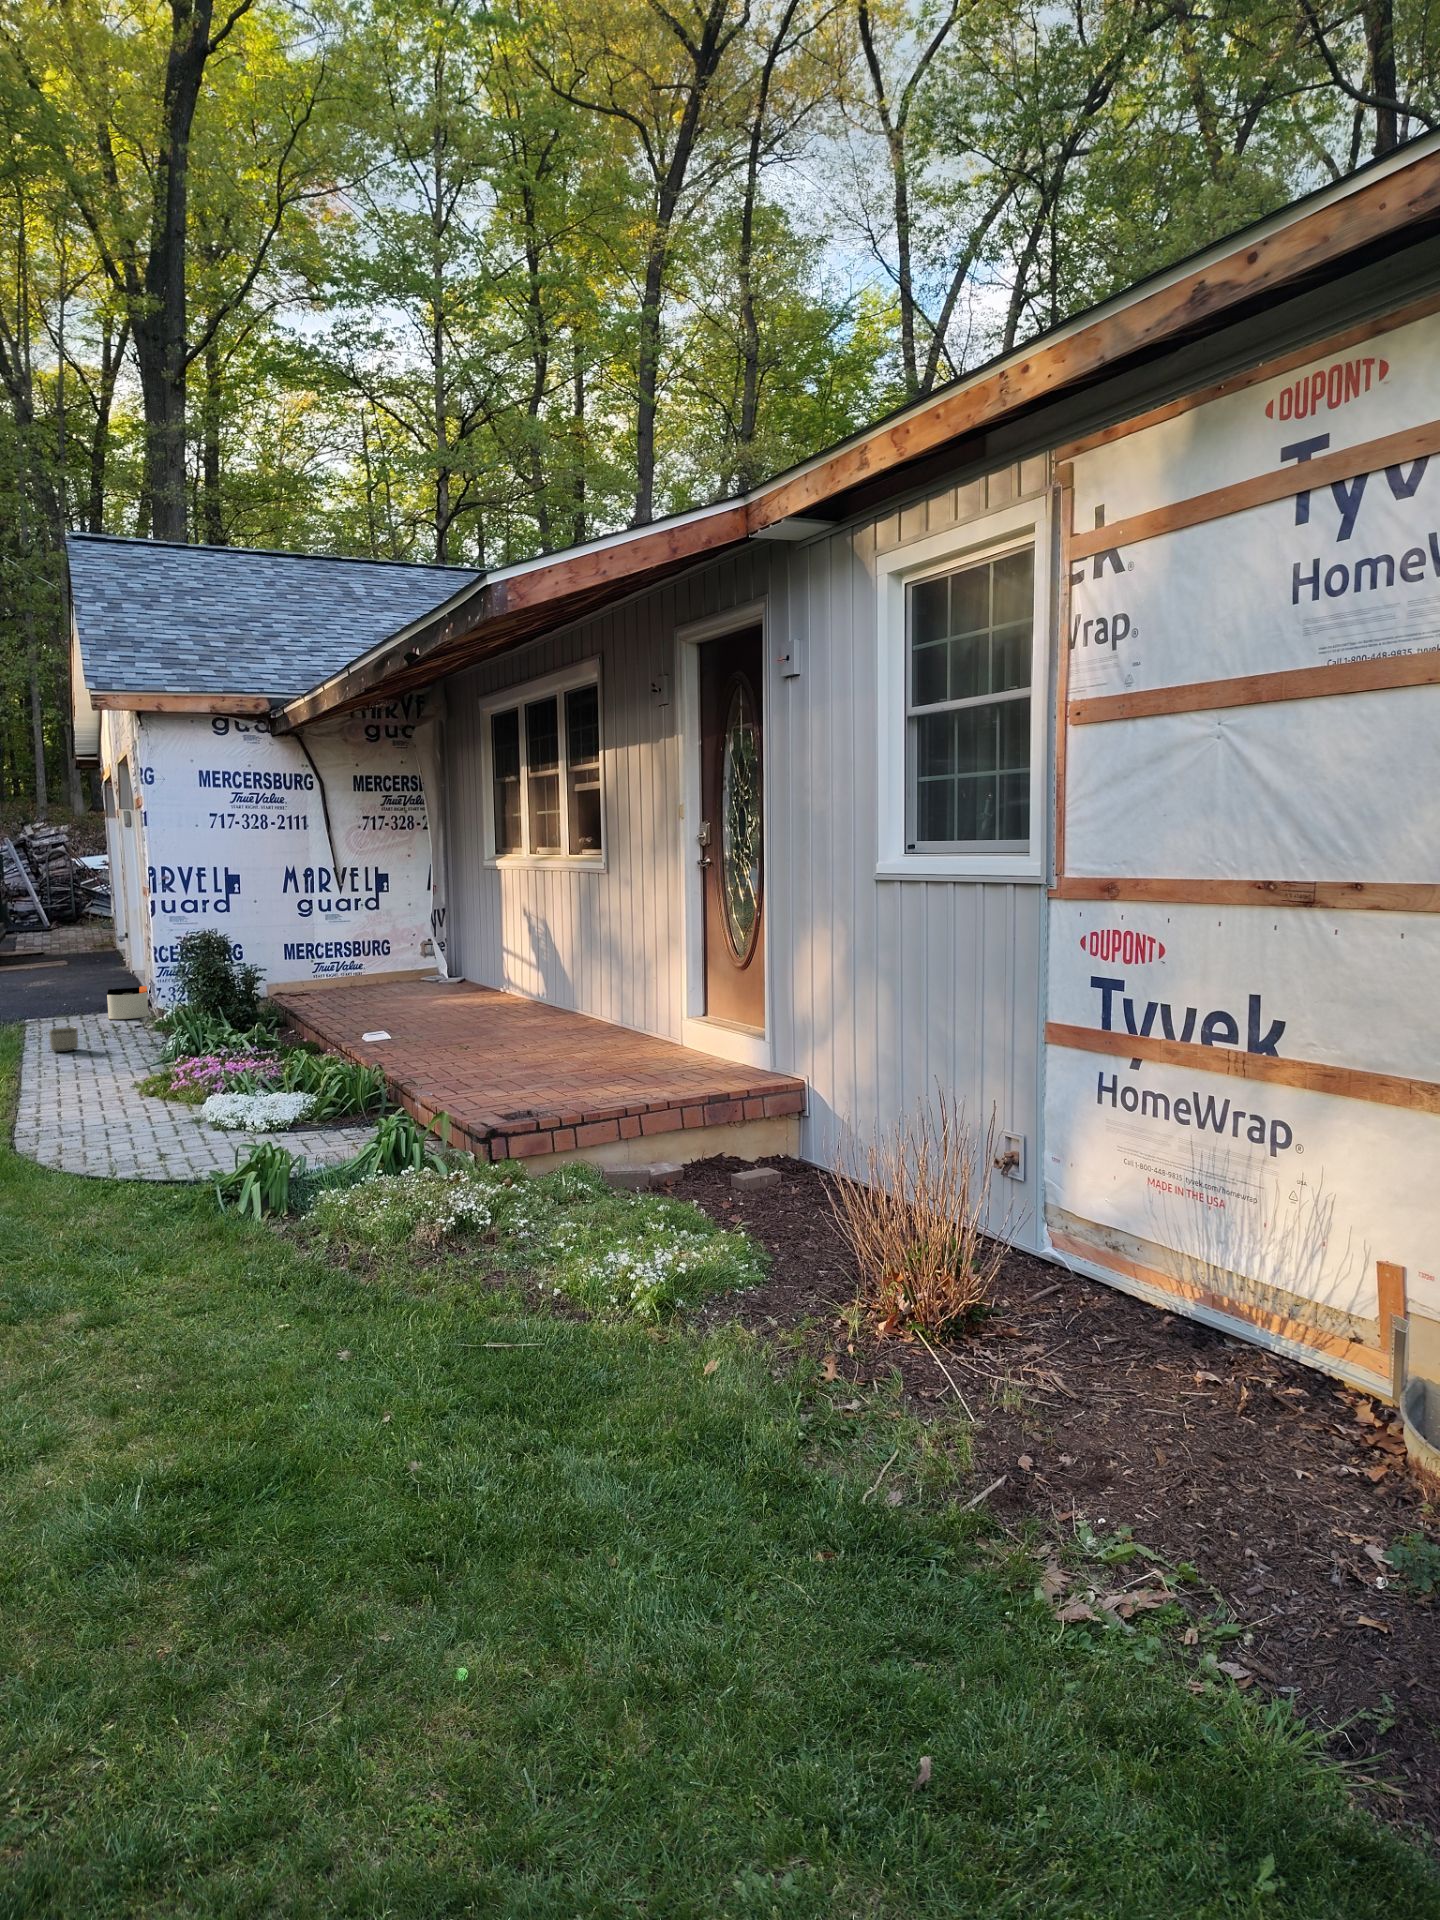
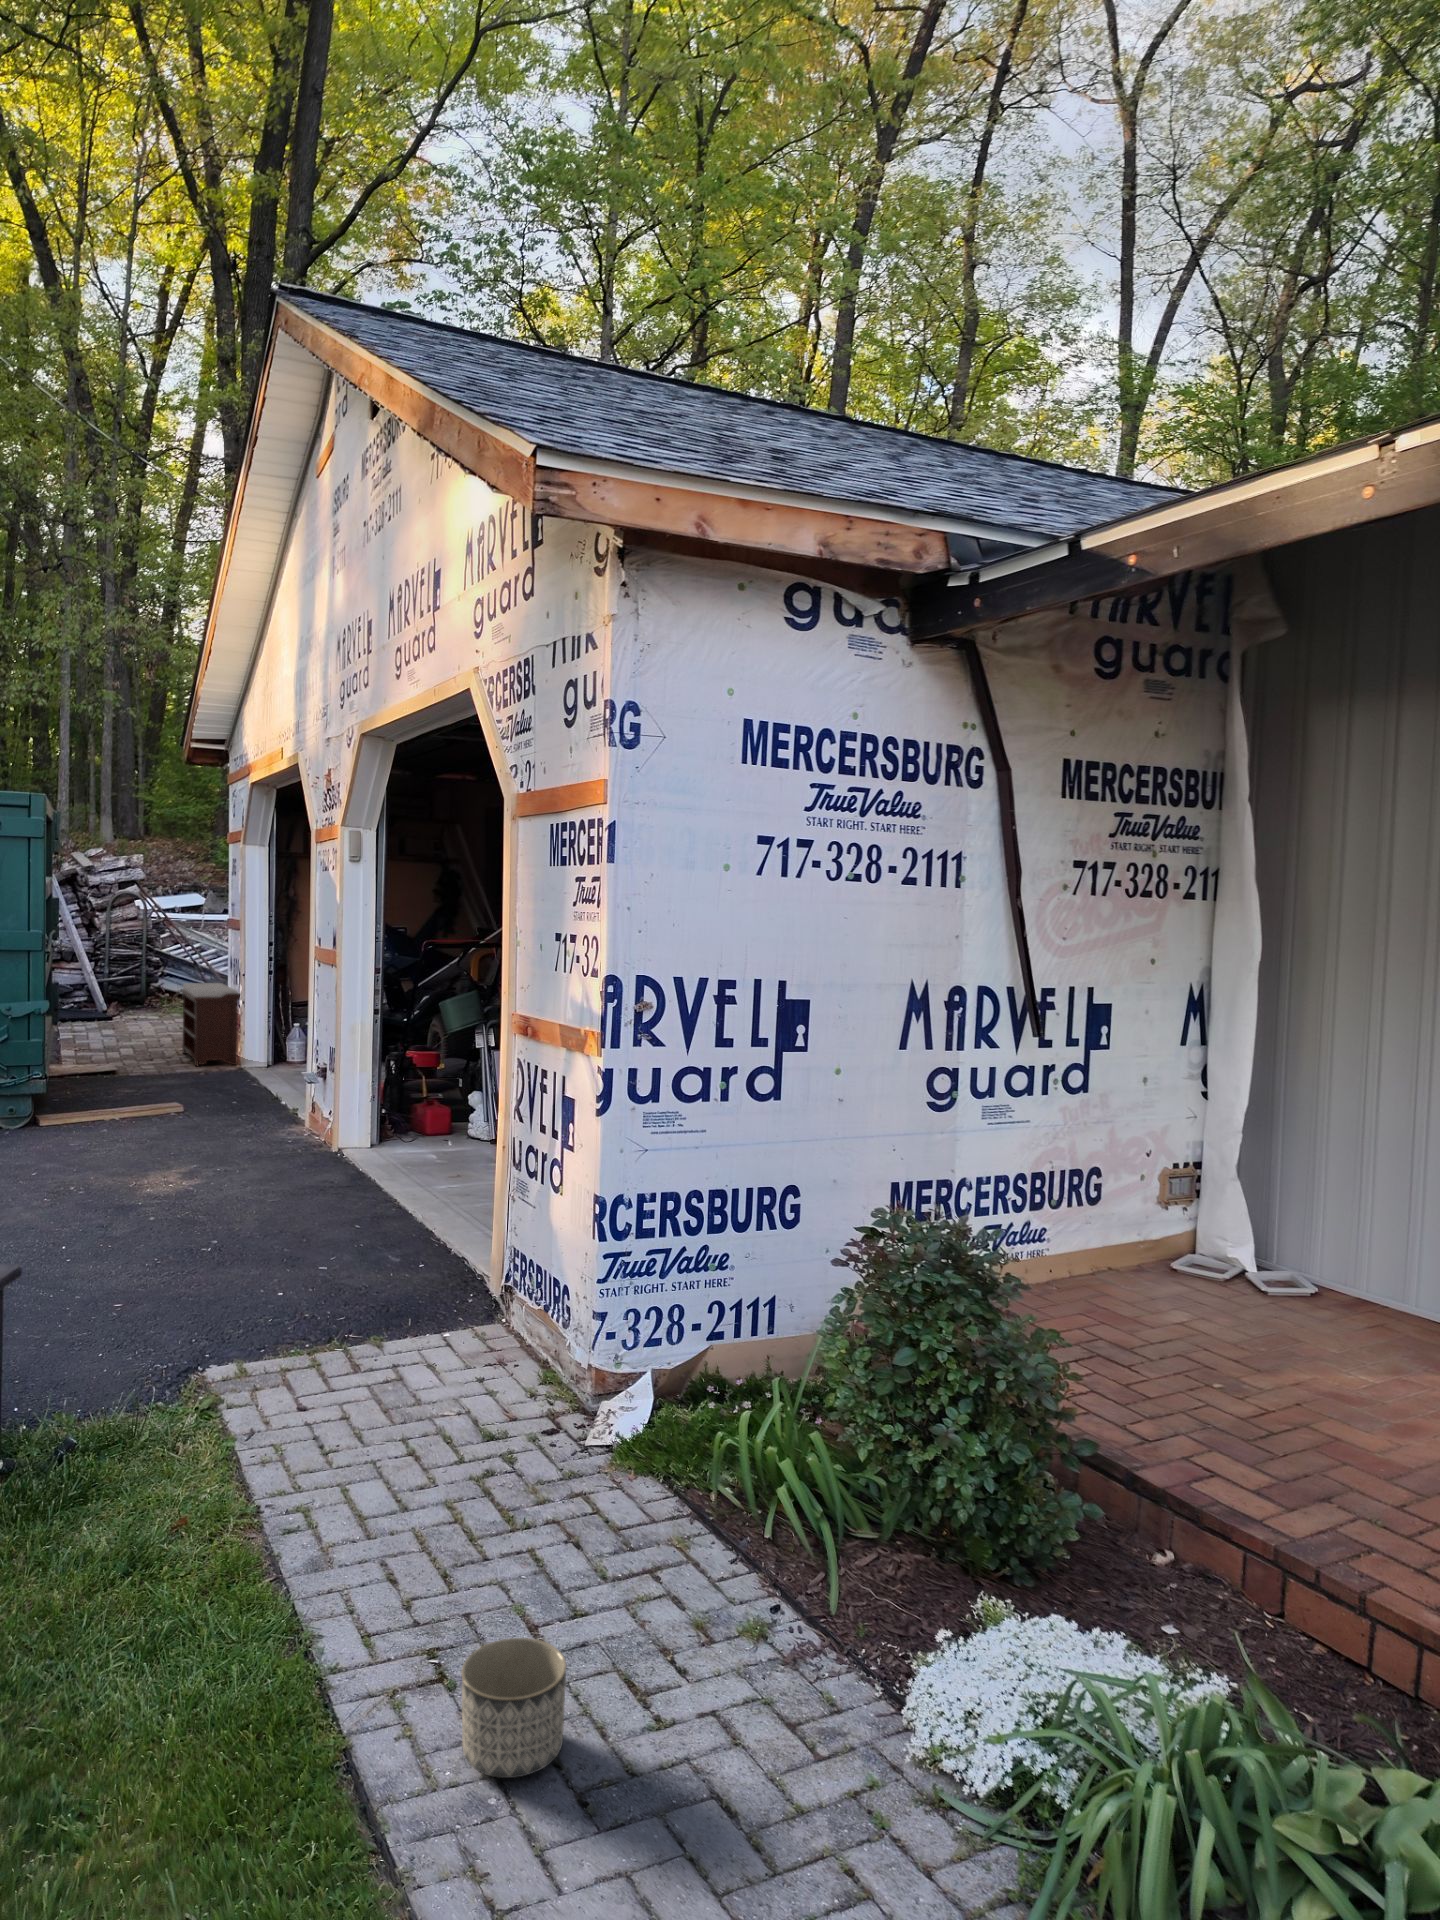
bench: none [81,902,114,950] -> present [181,983,240,1066]
storage bin: present [107,986,149,1020] -> none [427,1282,559,1412]

